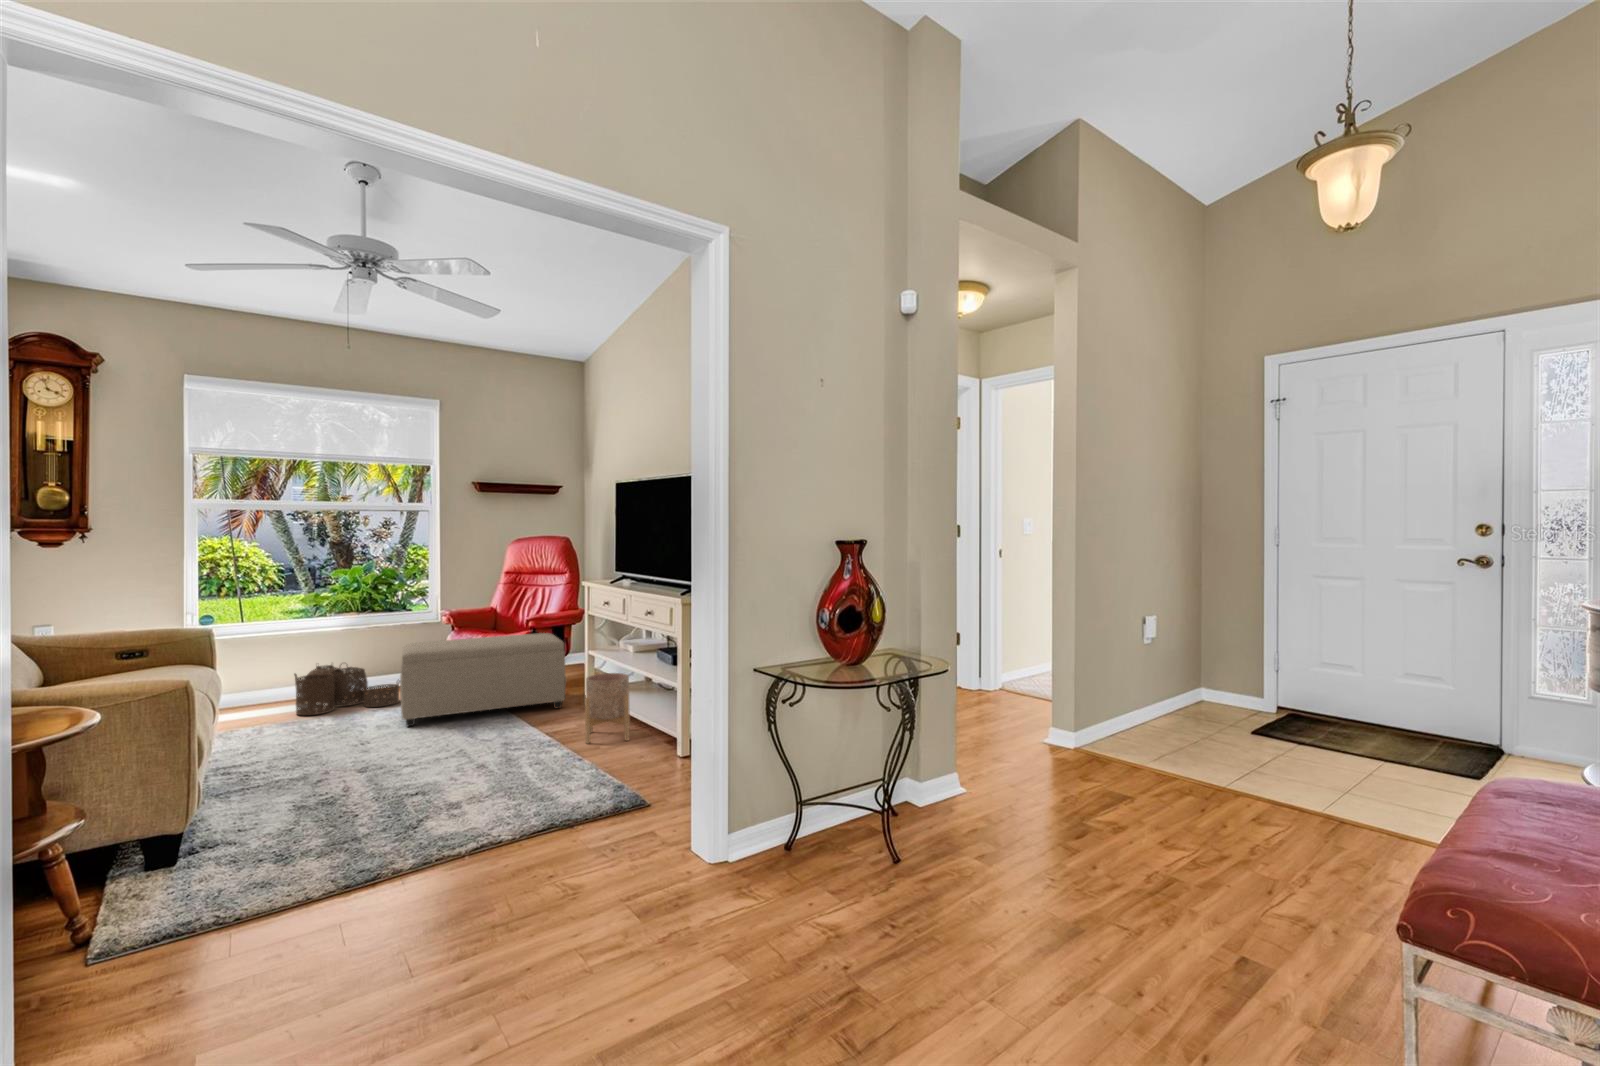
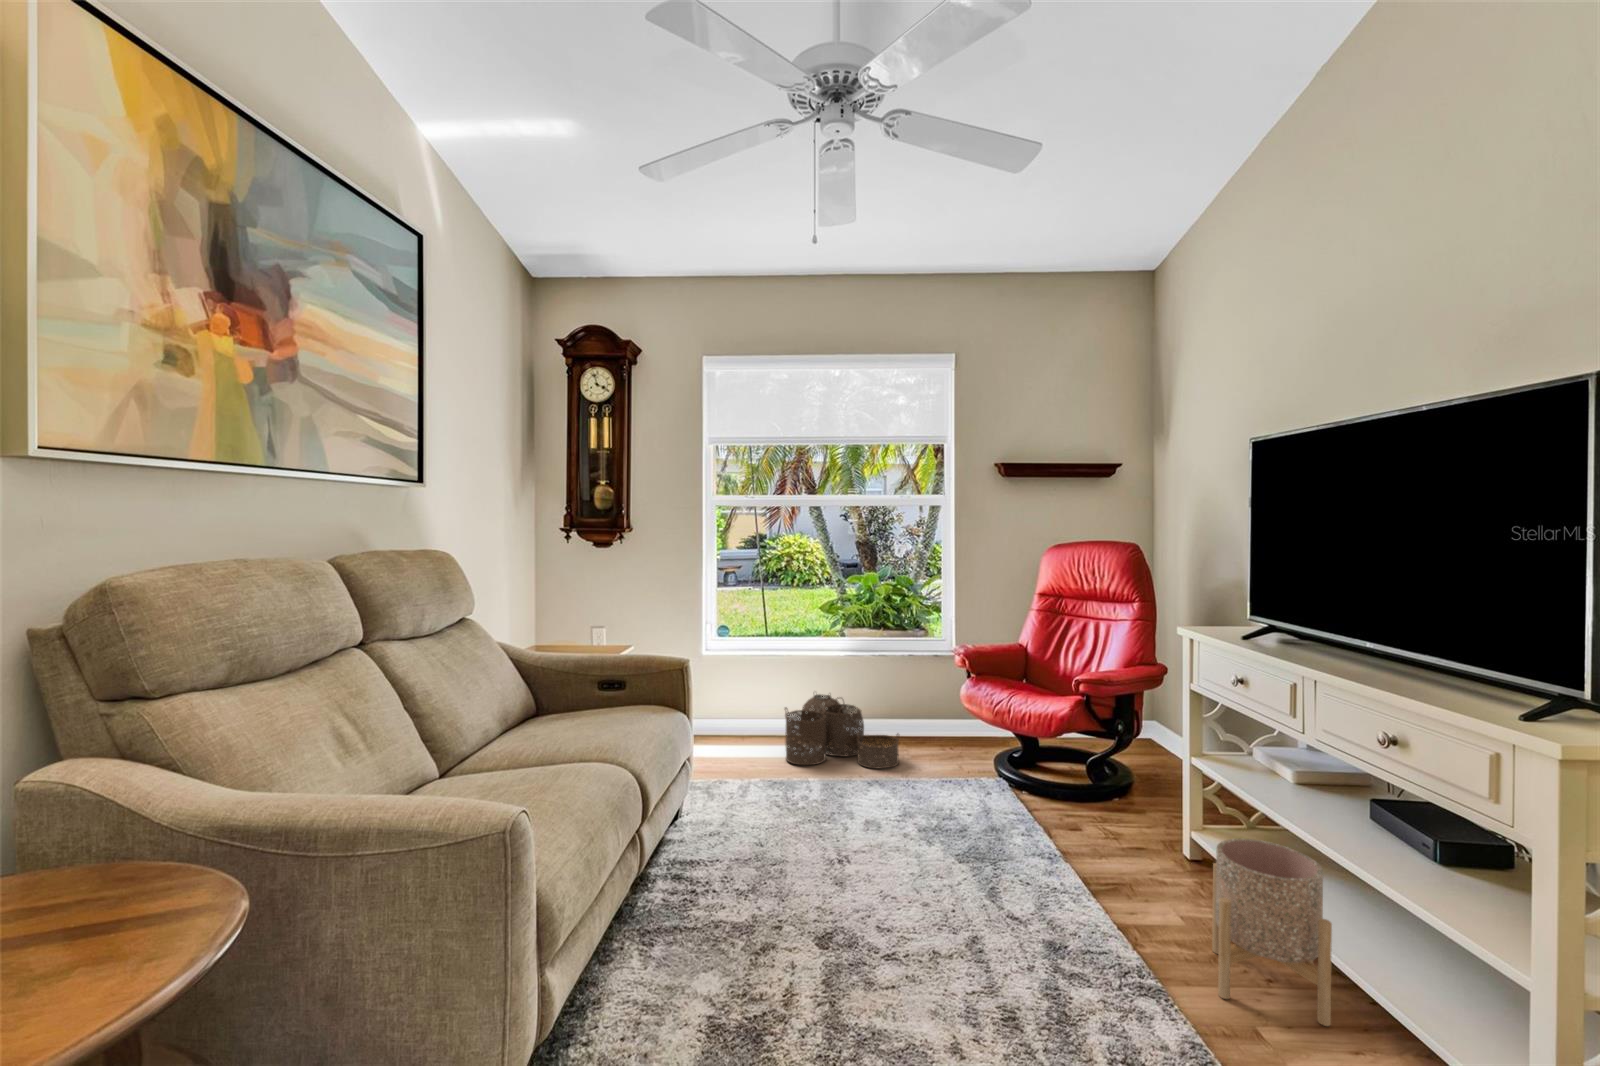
ottoman: present [400,633,566,727] -> none [894,694,1146,847]

